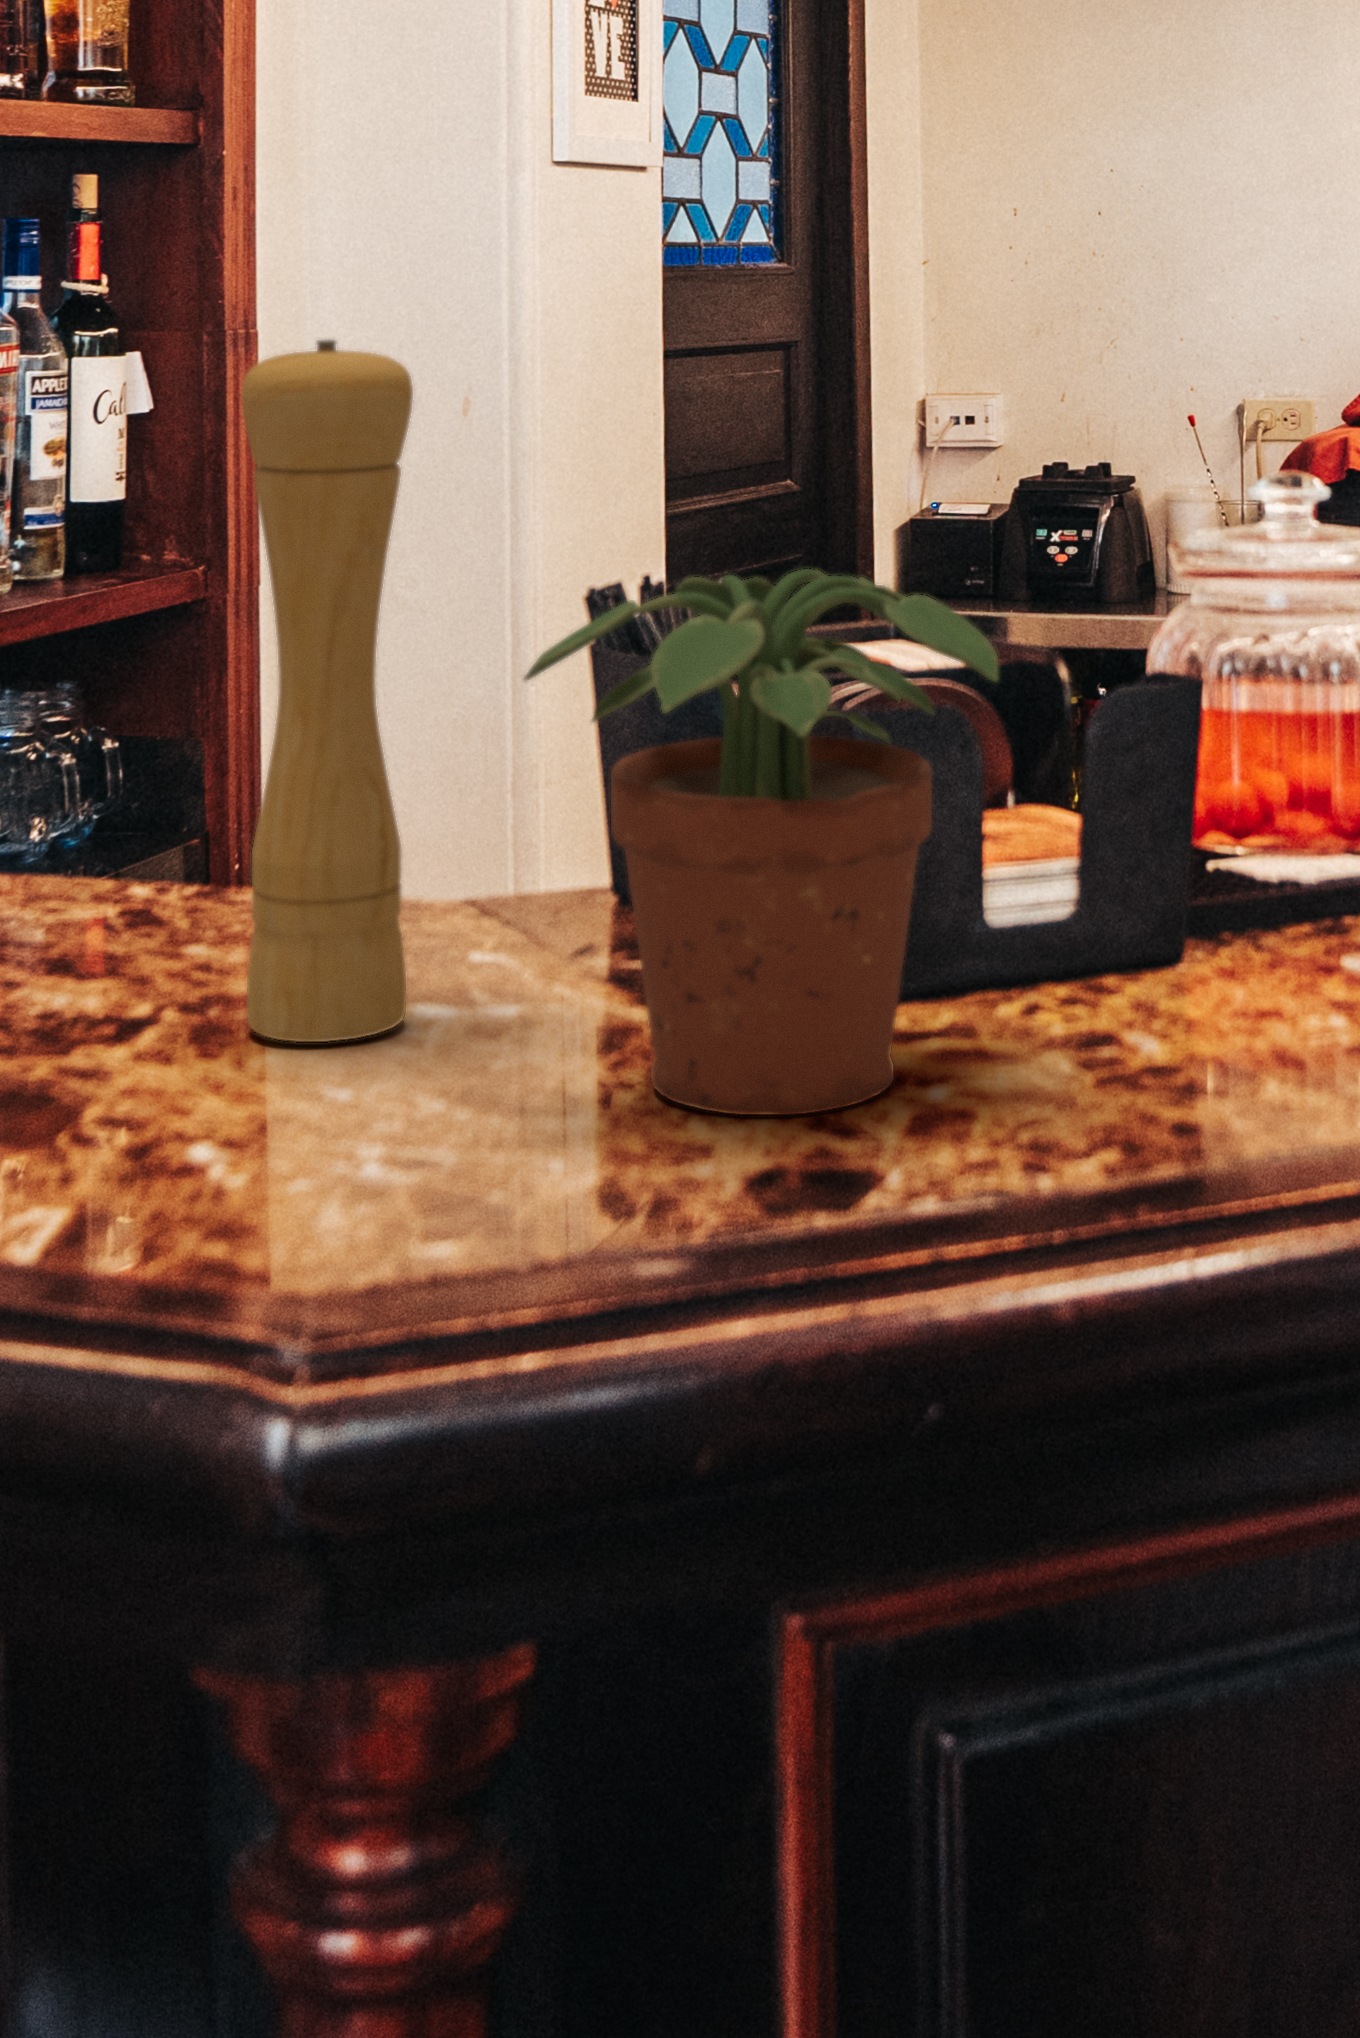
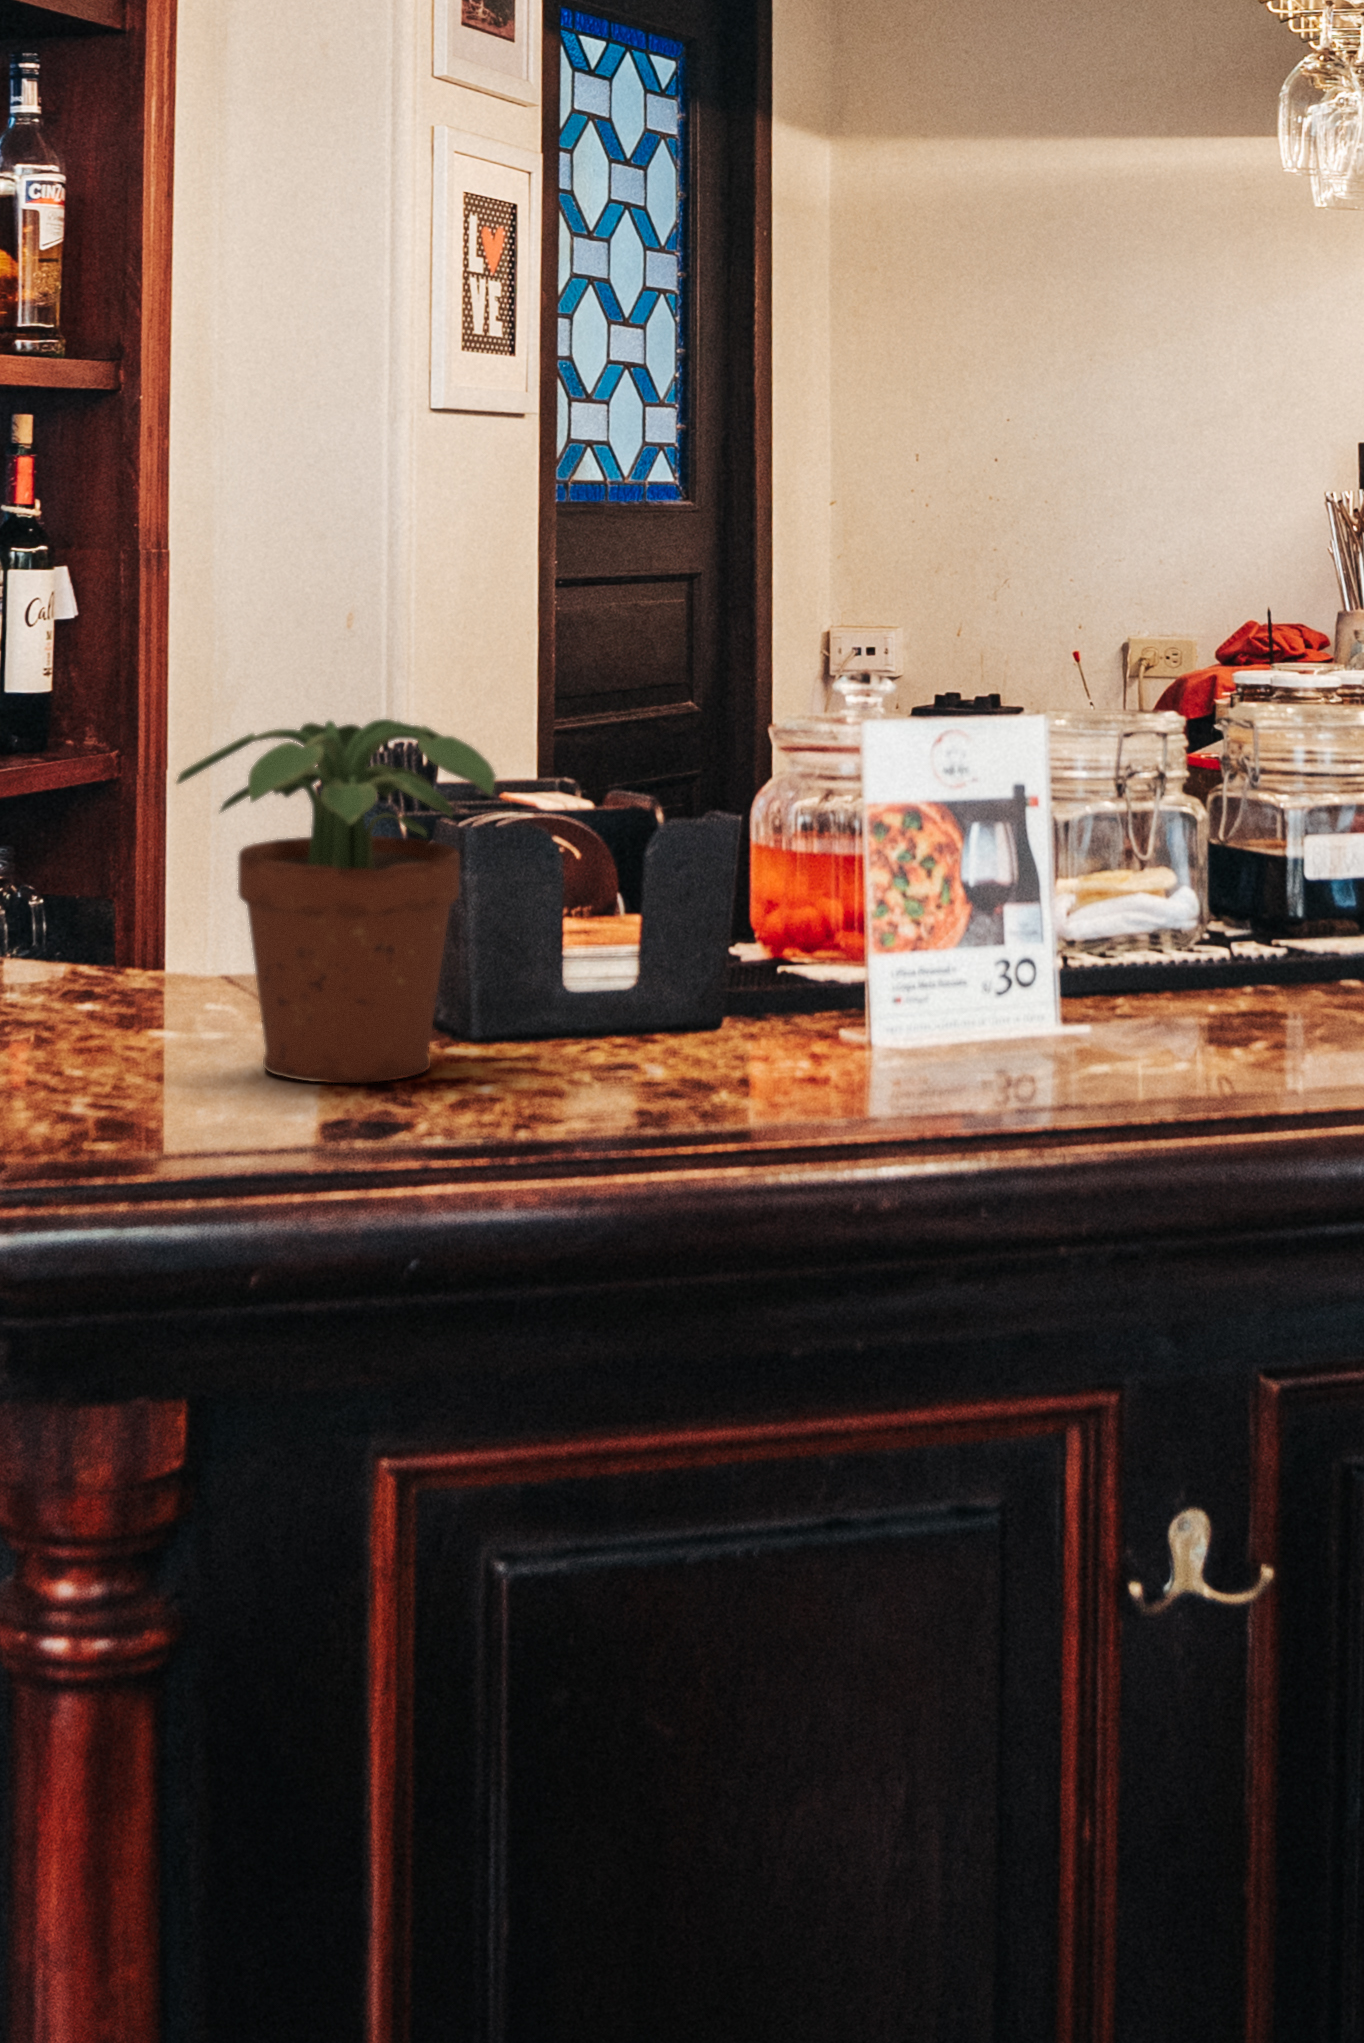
pepper mill: present [241,340,413,1042] -> none [12,552,133,1039]

